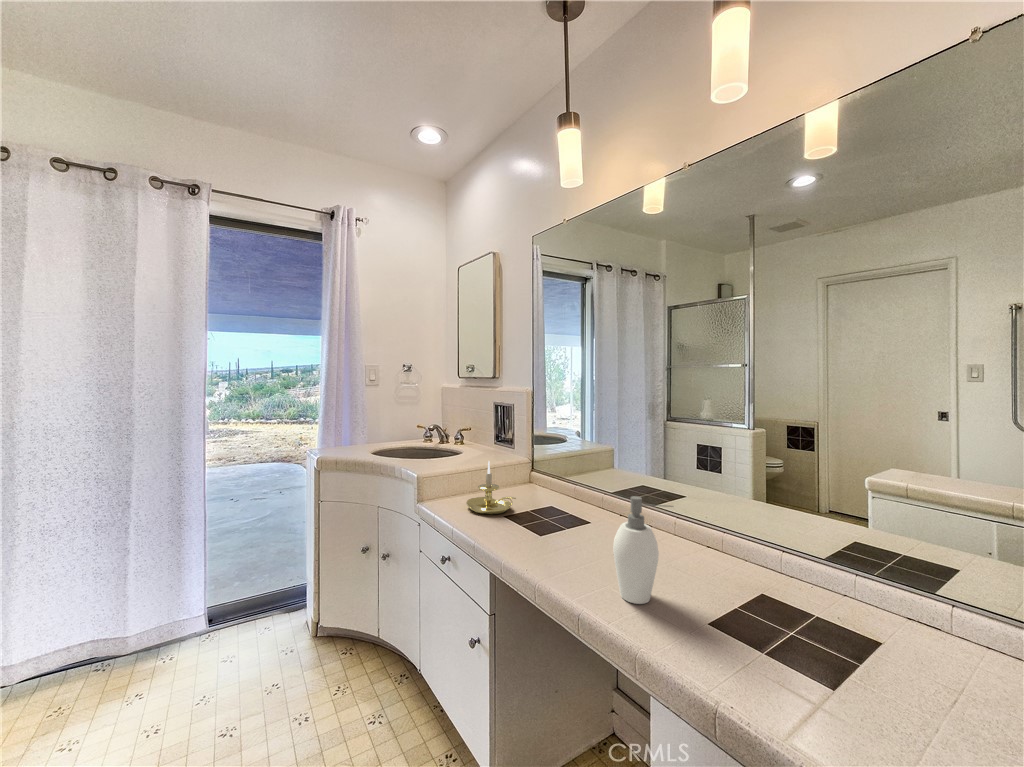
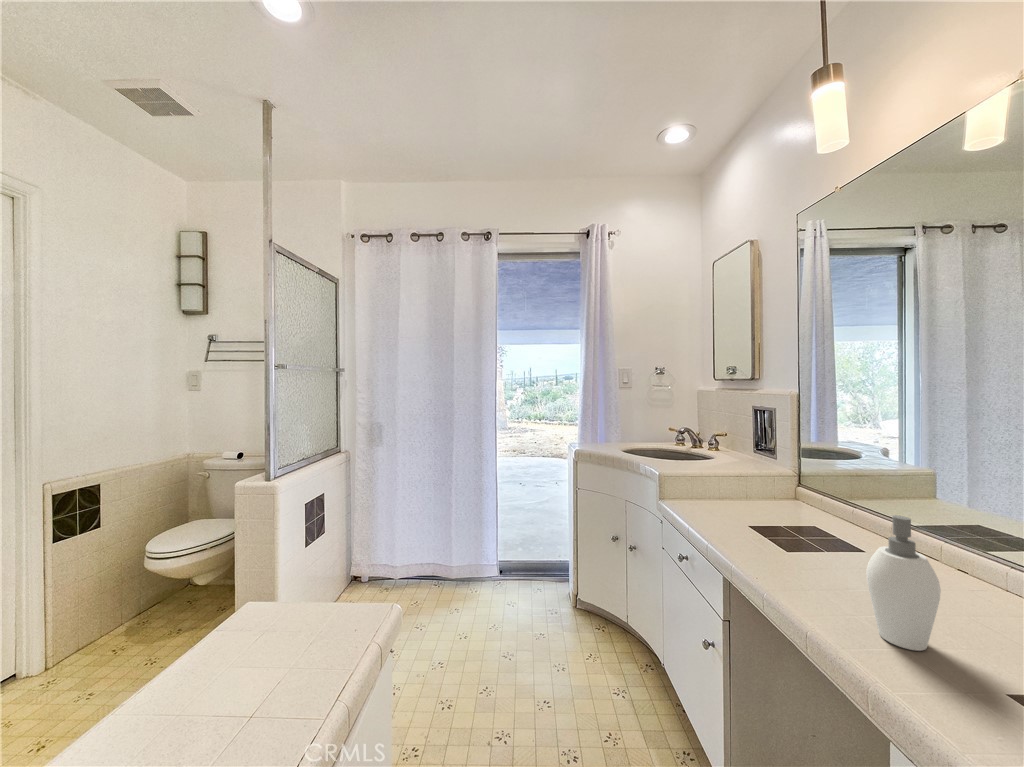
candle holder: present [466,461,516,514] -> none [707,465,765,523]

